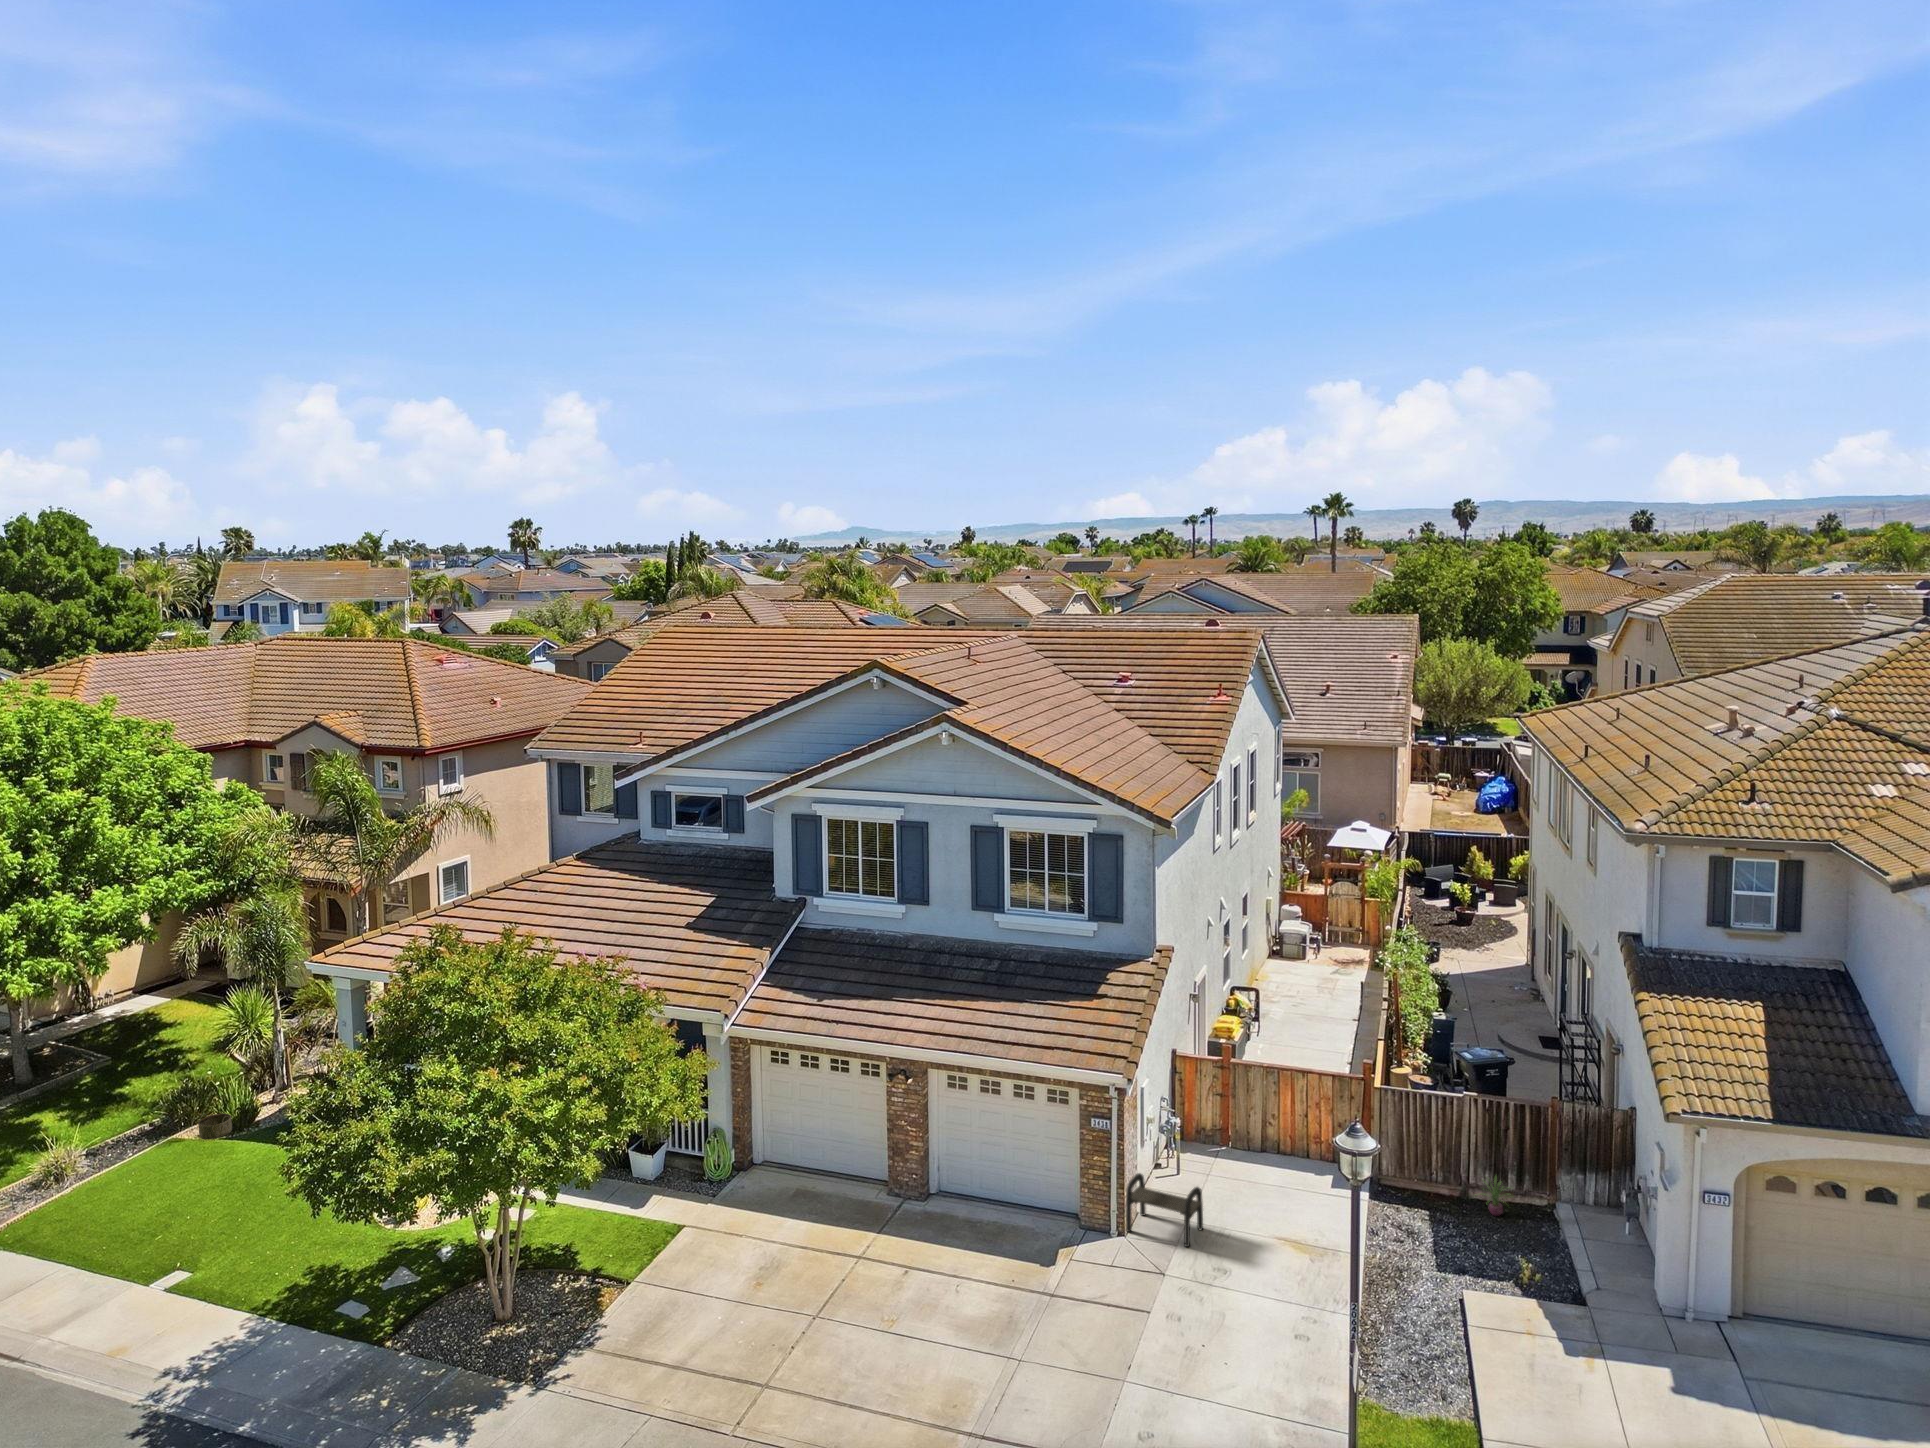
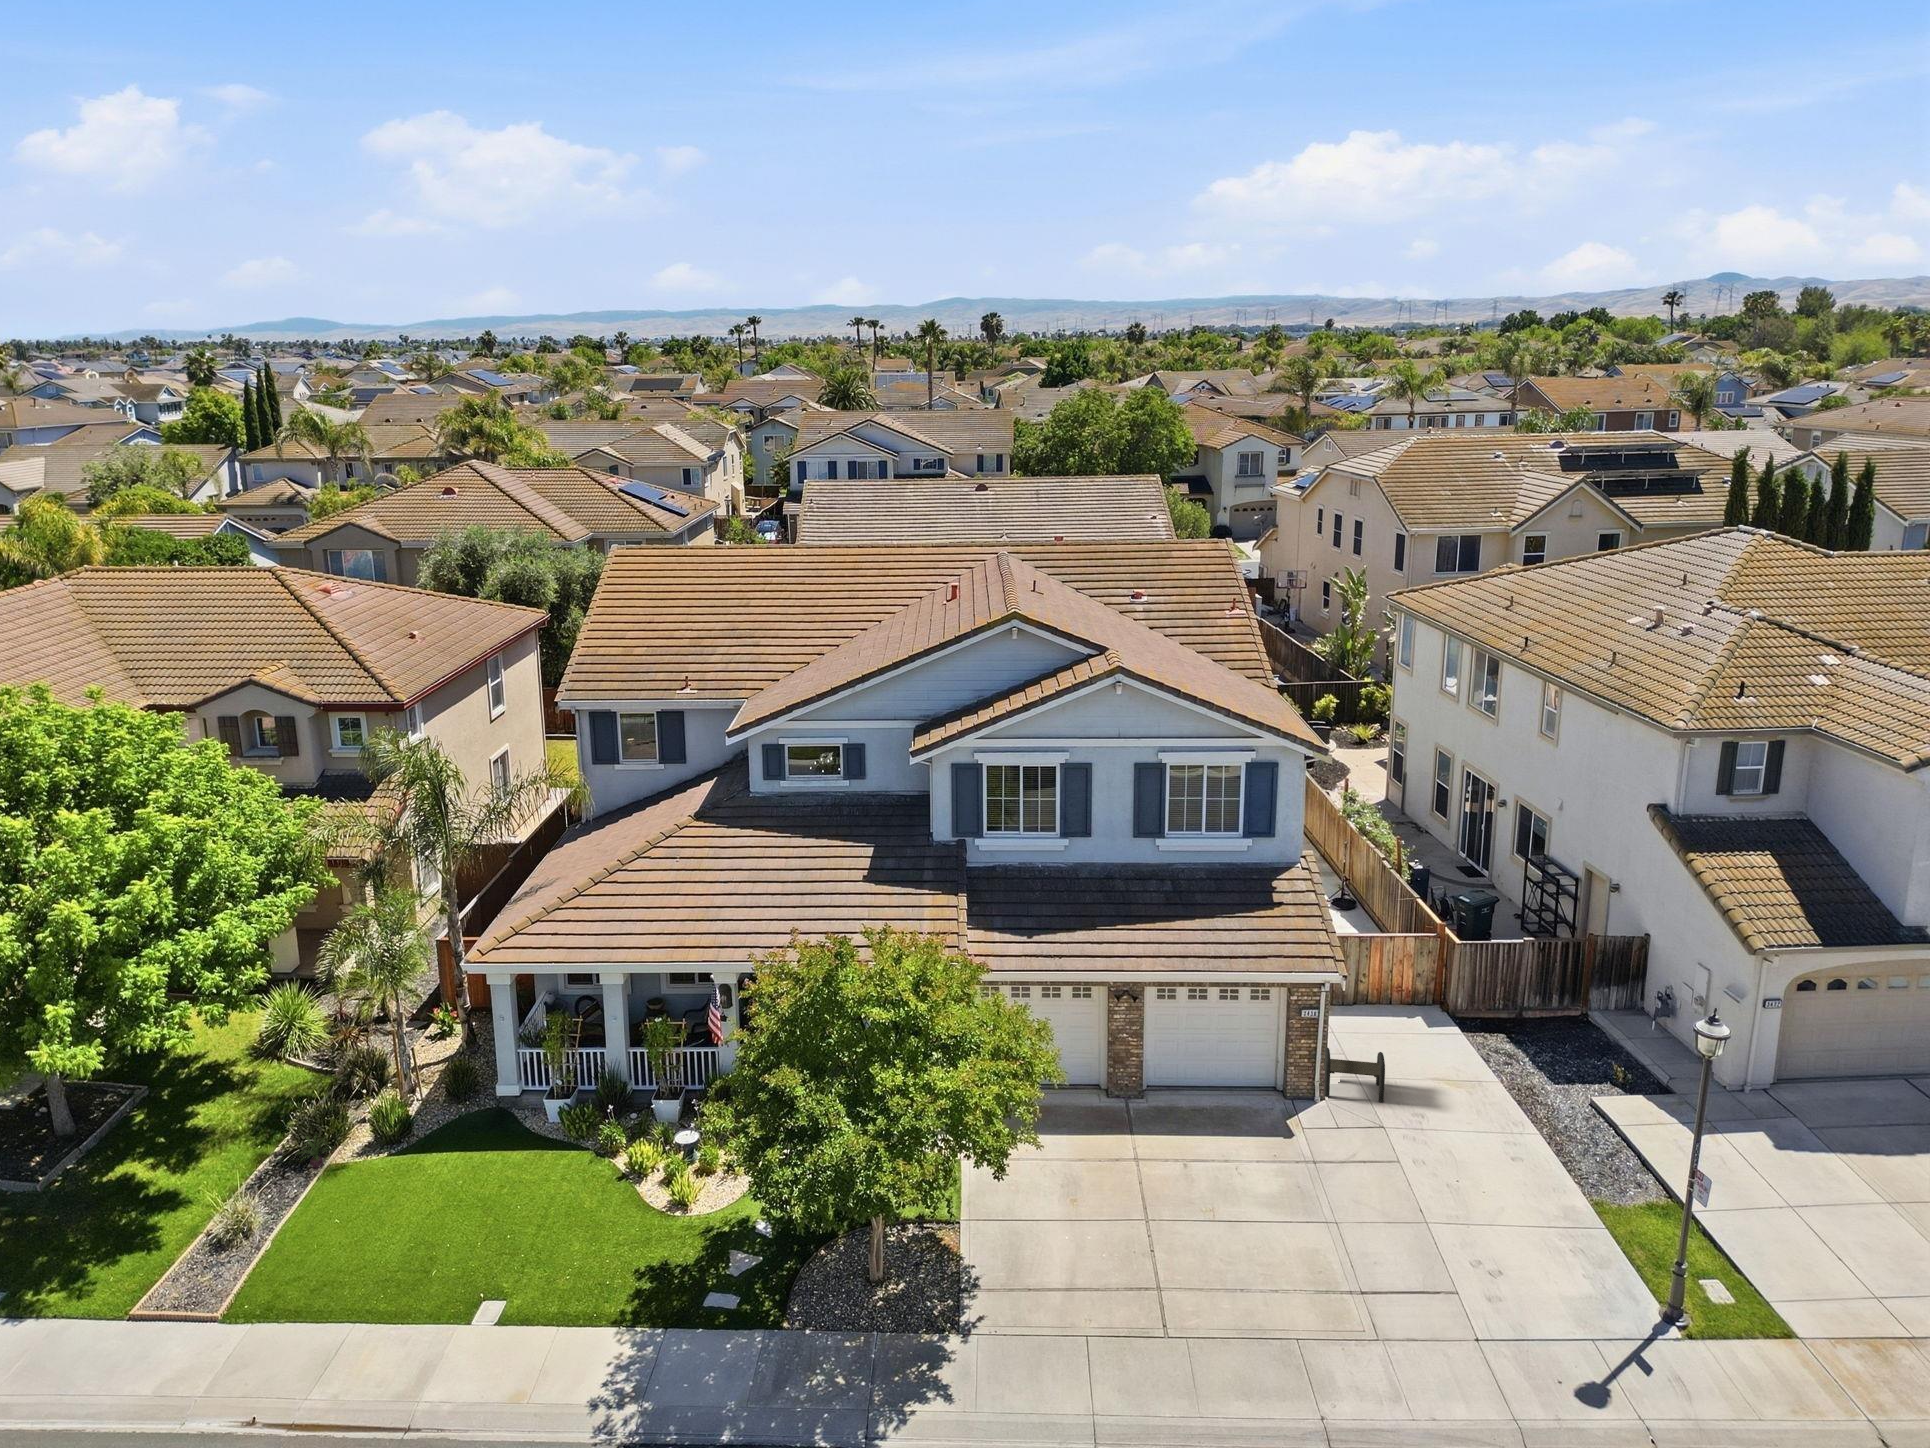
basket: present [198,1114,232,1139] -> none [354,1128,389,1158]
decorative plant: present [1484,1176,1511,1216] -> present [304,1137,324,1169]

